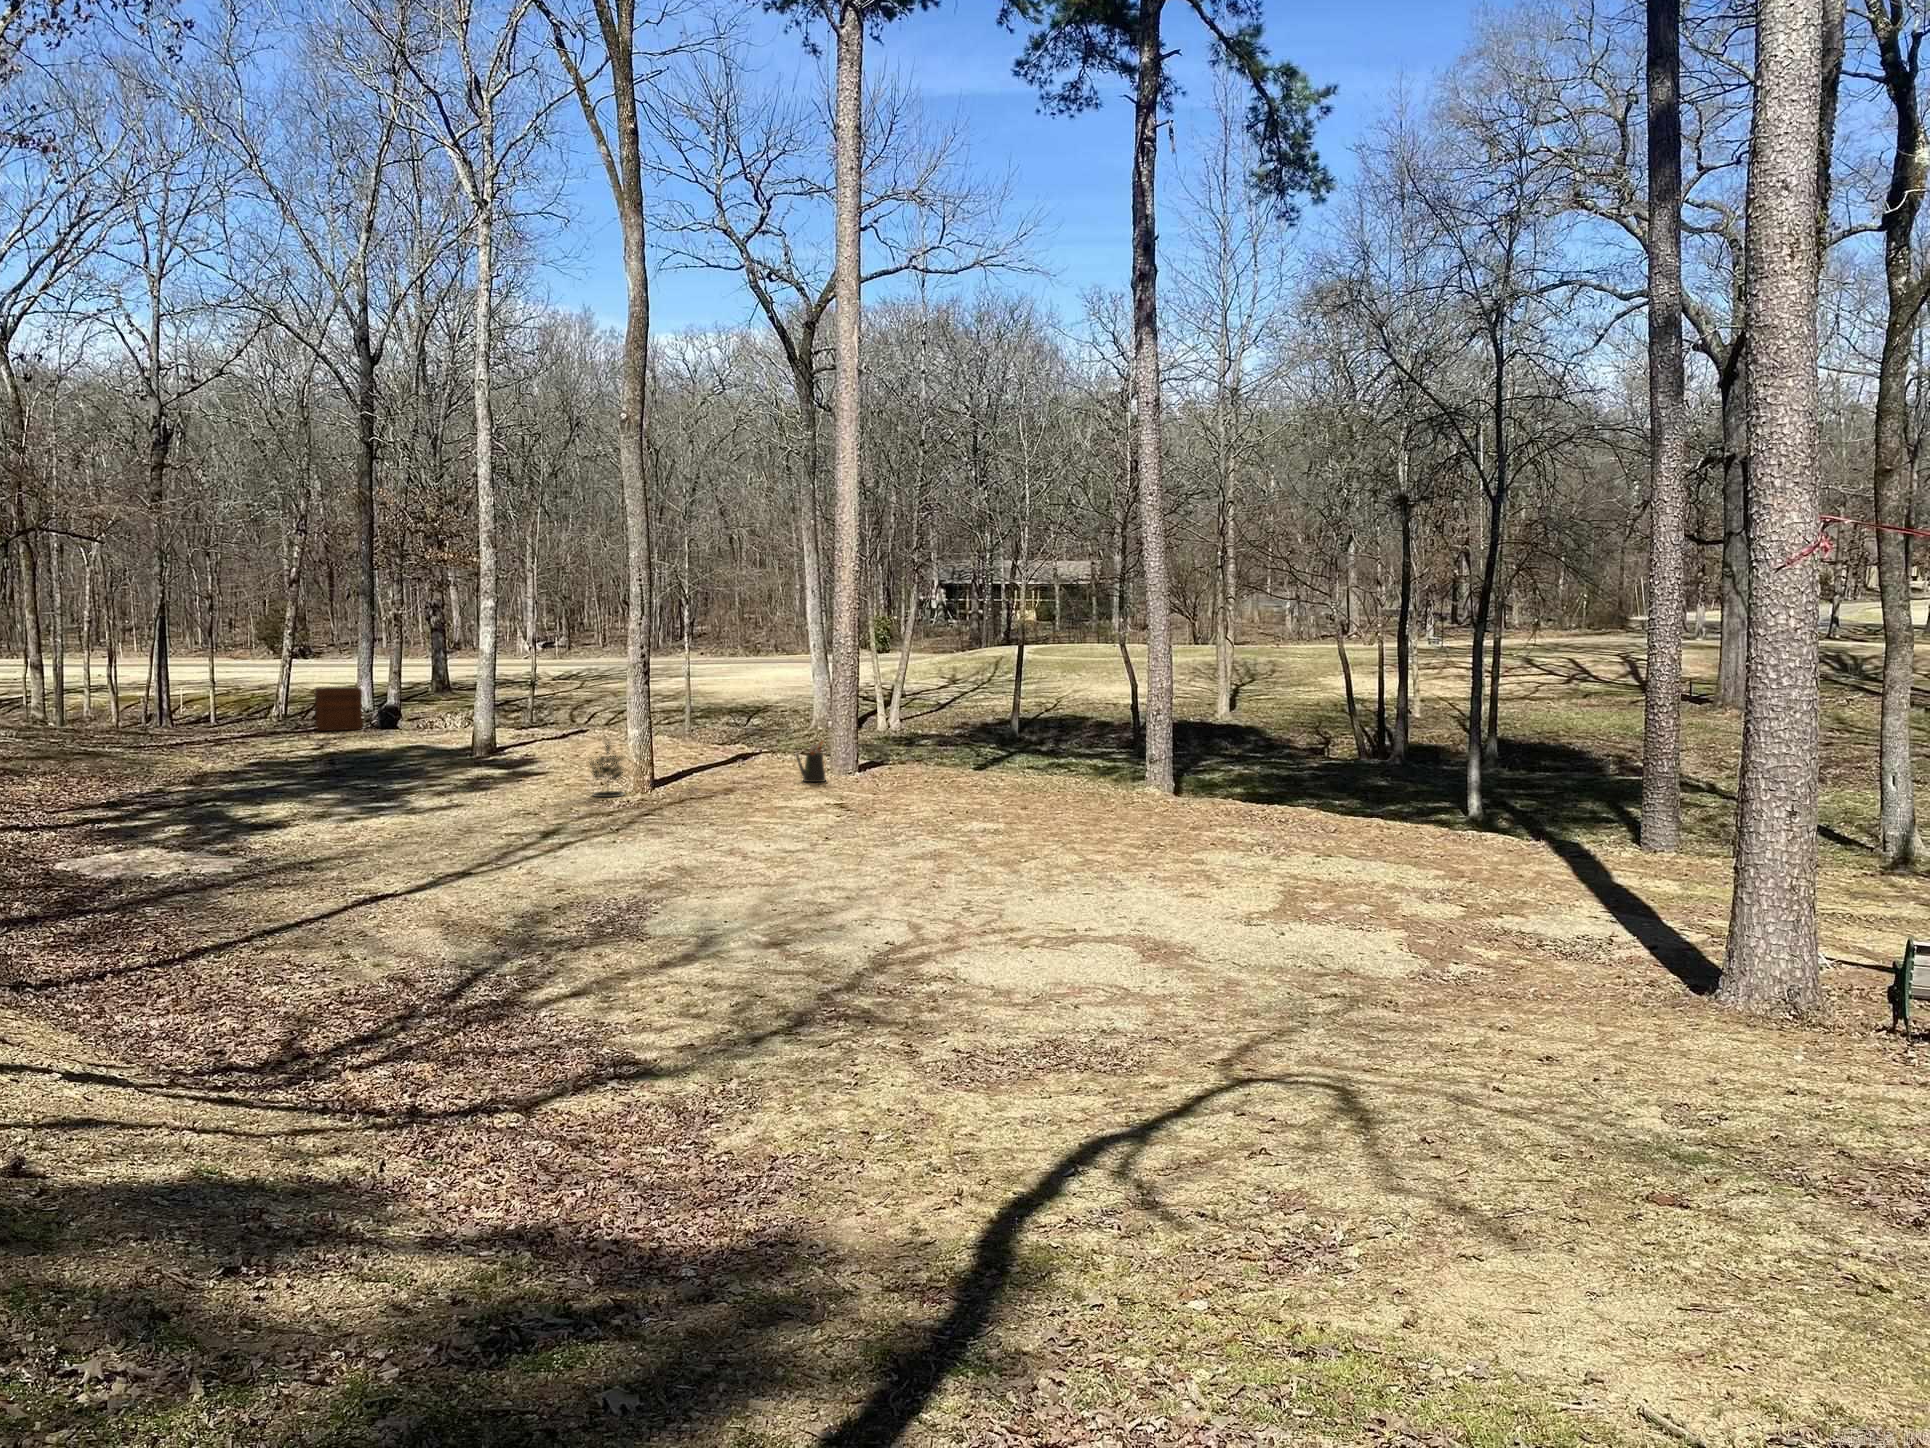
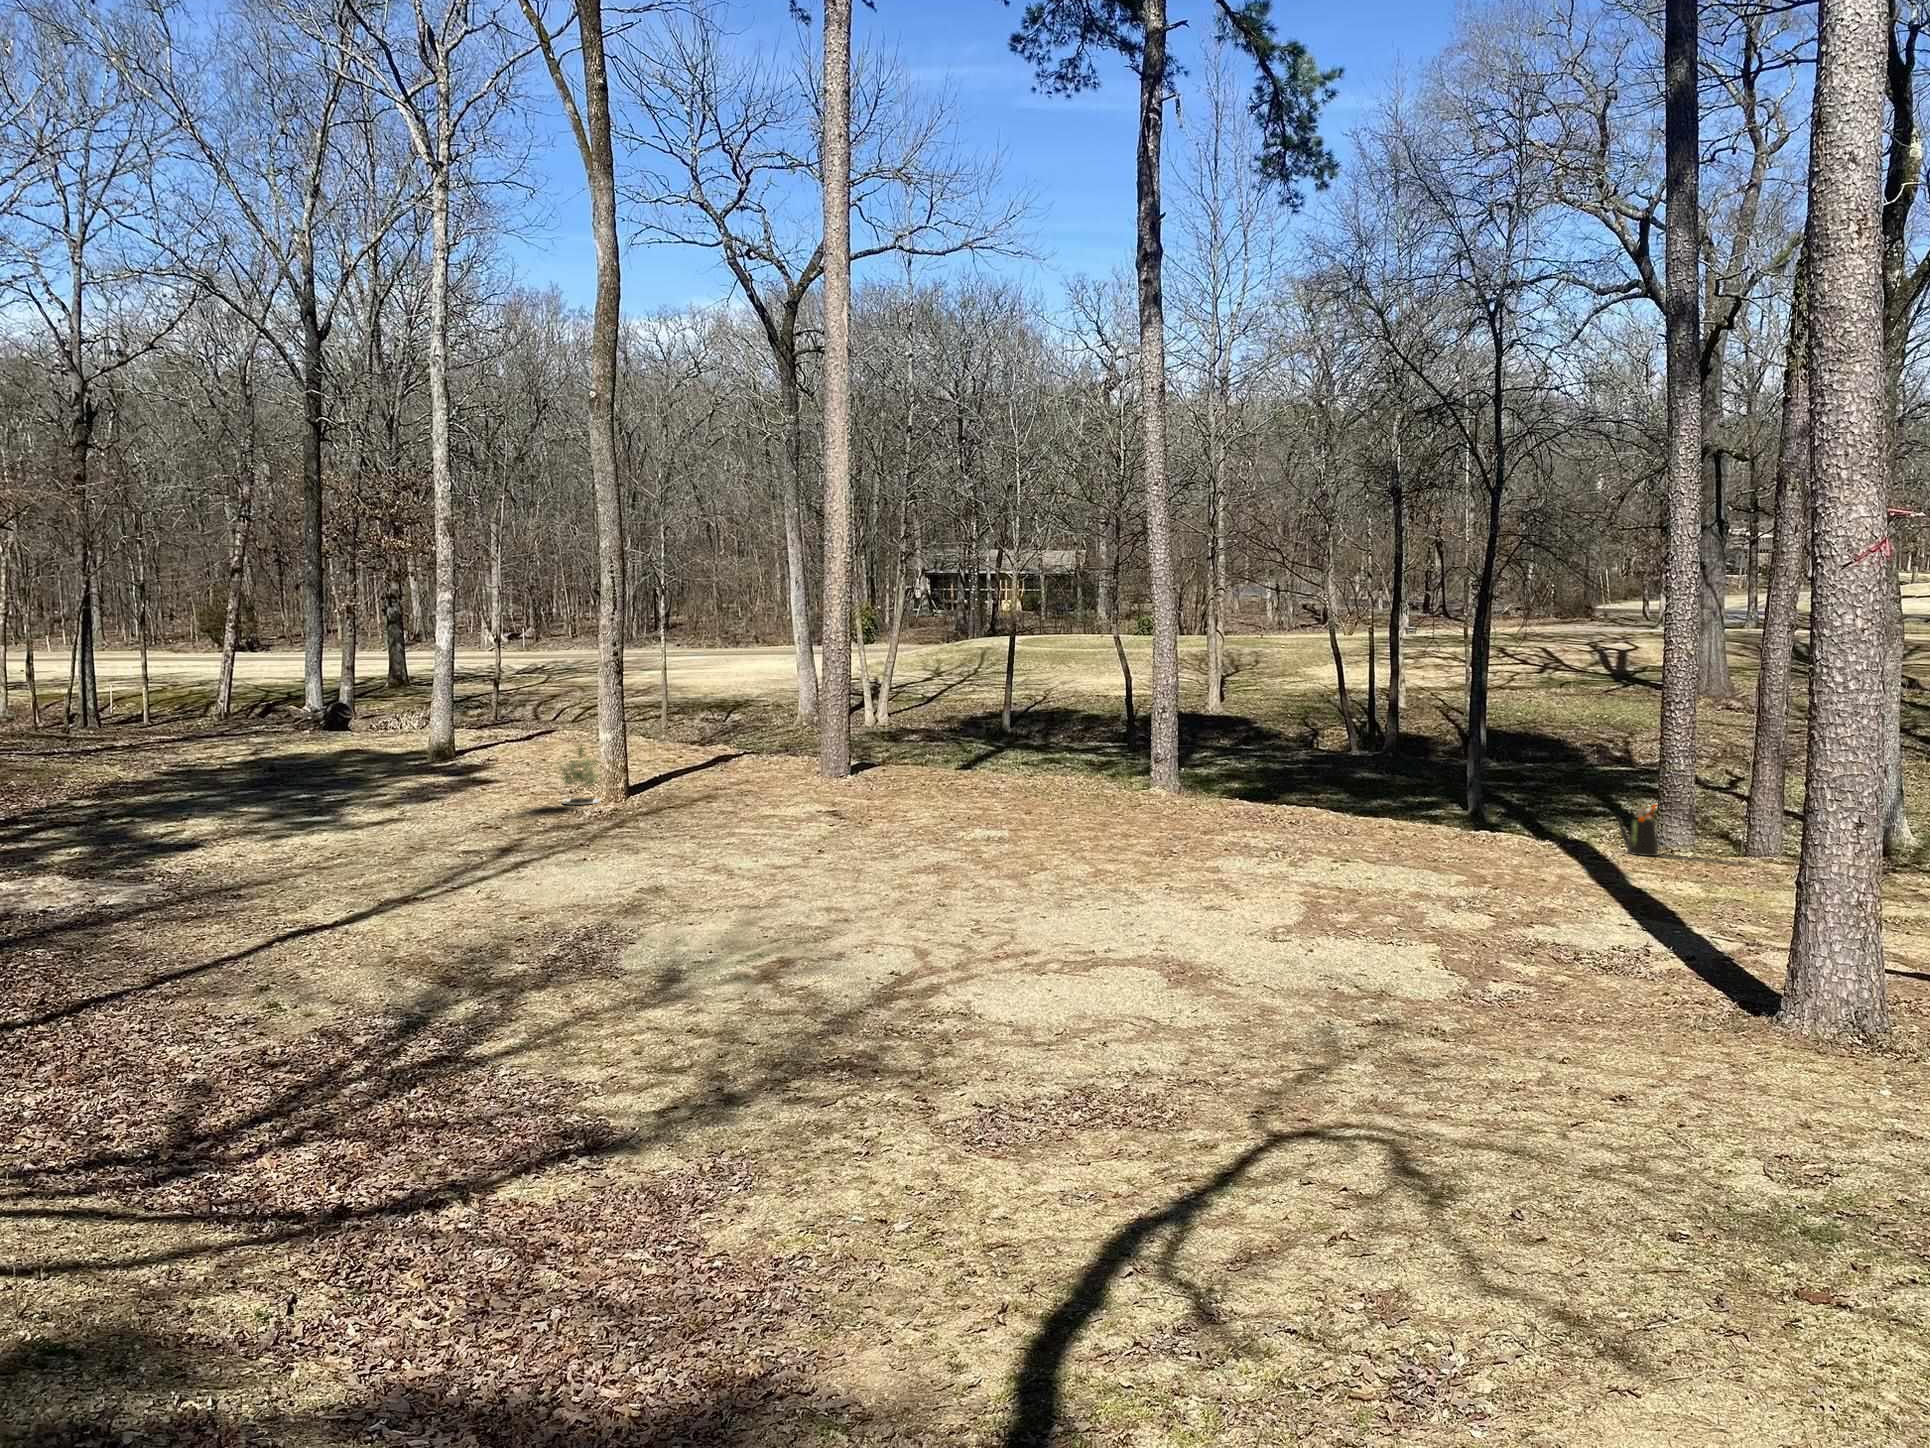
wooden crate: present [315,687,363,731] -> none [253,685,308,733]
watering can: present [796,742,826,782] -> present [1618,805,1663,856]

